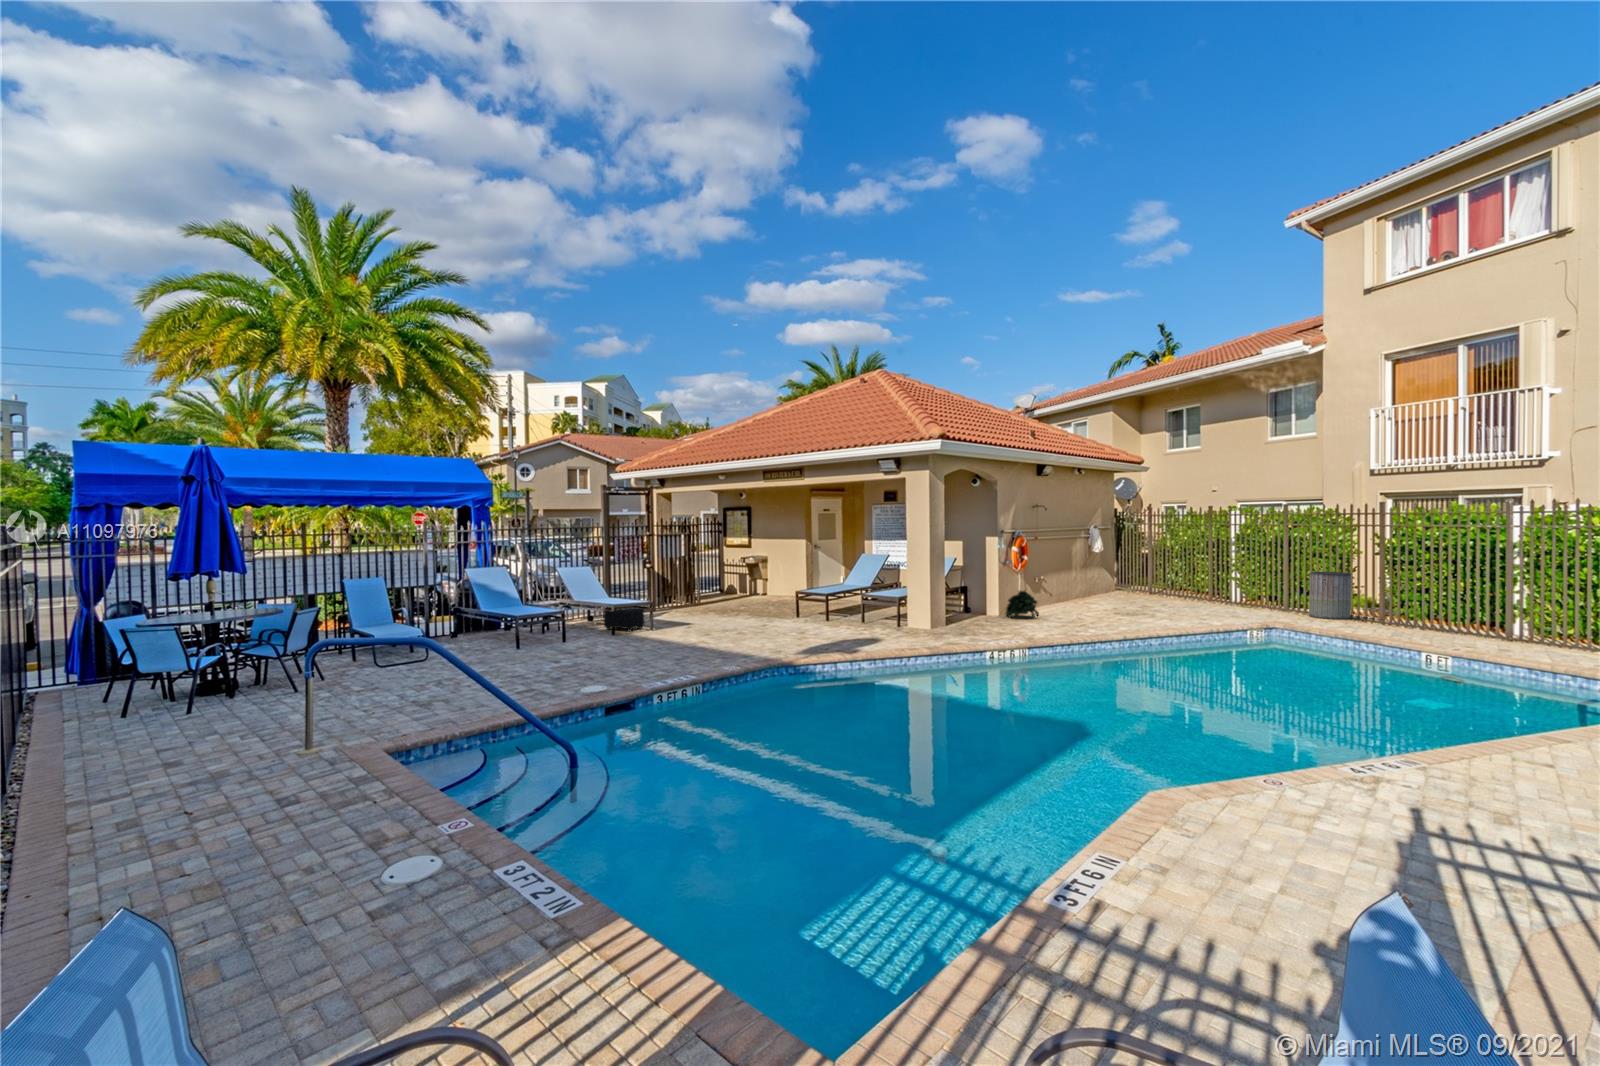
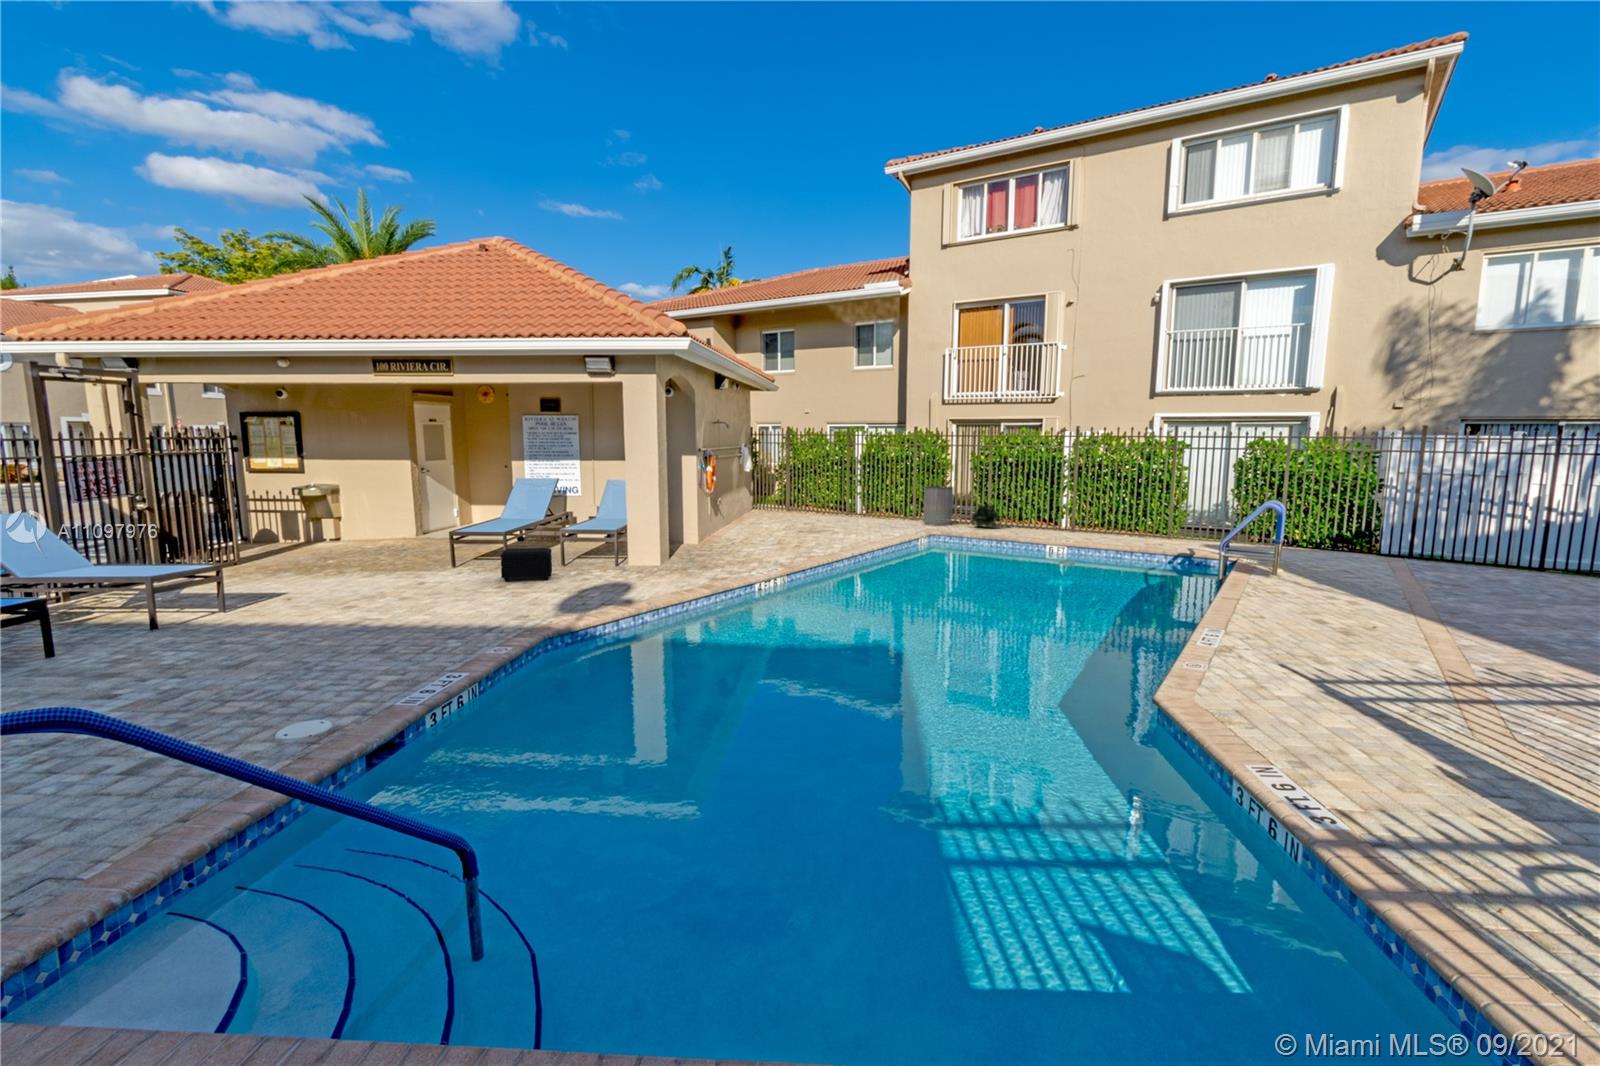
potted plant: present [1006,591,1039,617] -> present [971,504,1000,528]
footstool: present [604,608,644,632] -> present [501,548,552,582]

